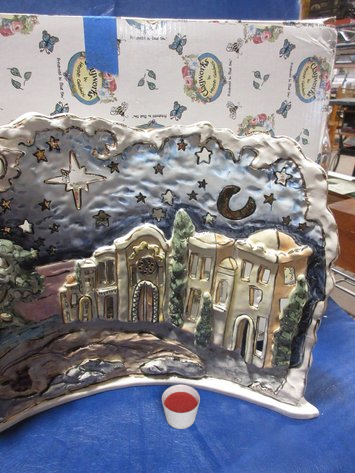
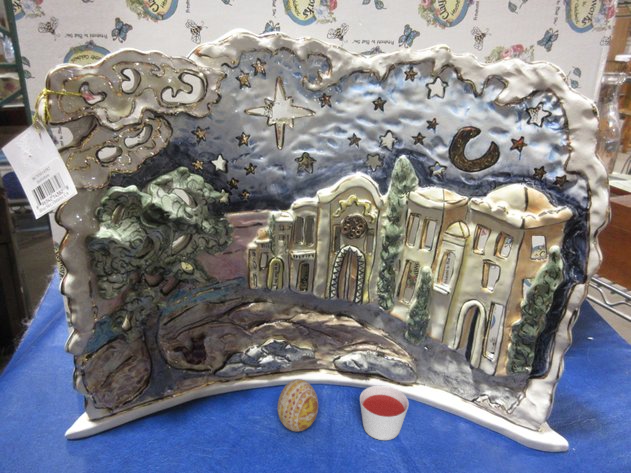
decorative egg: none [97,391,129,432] -> present [277,379,318,431]

